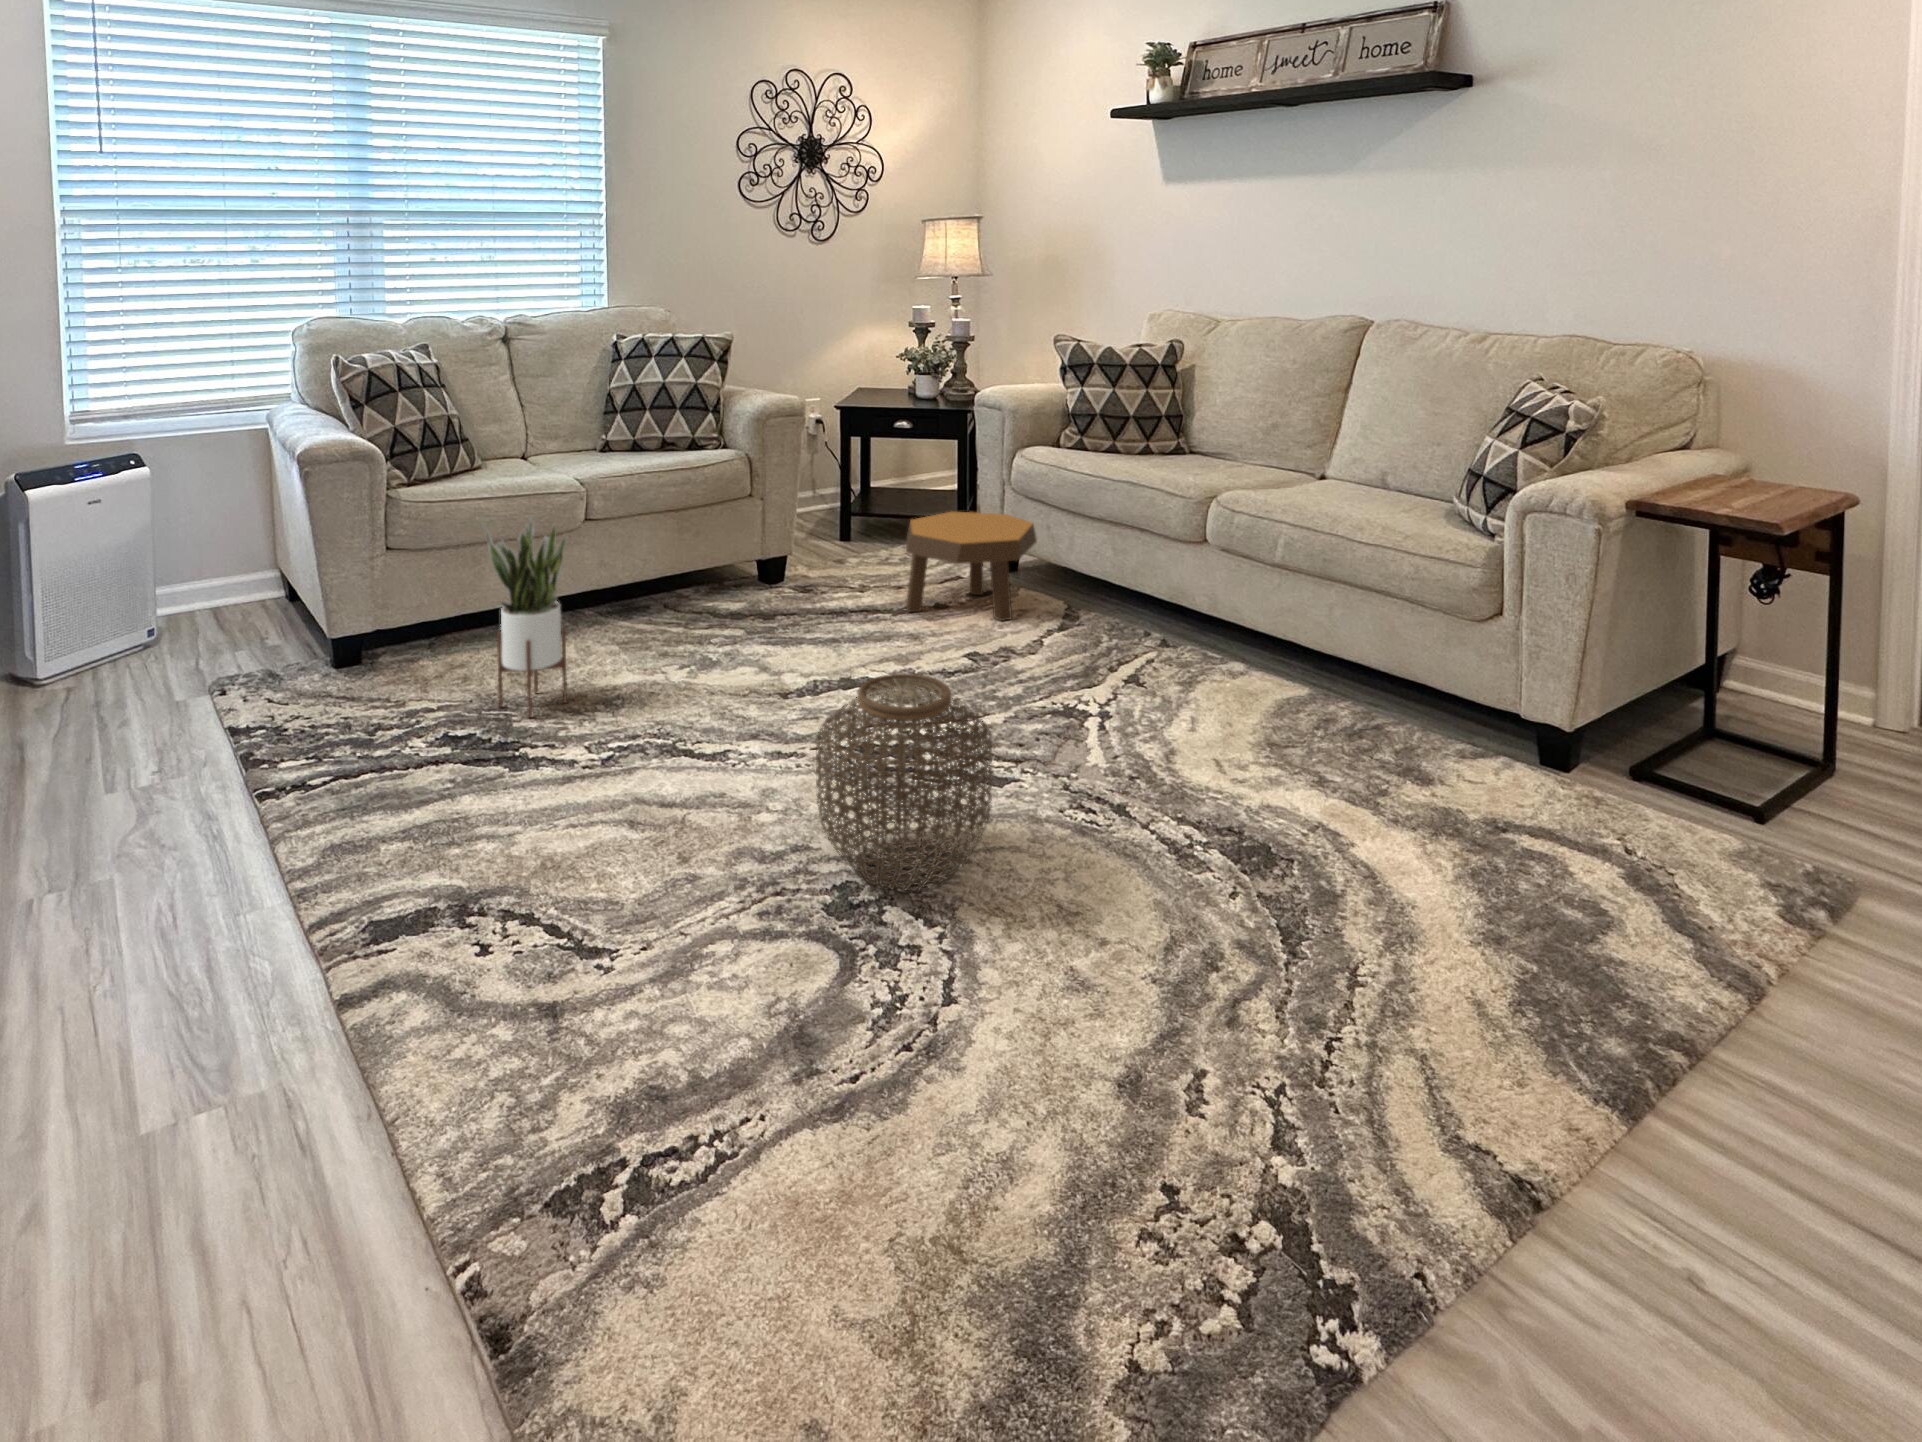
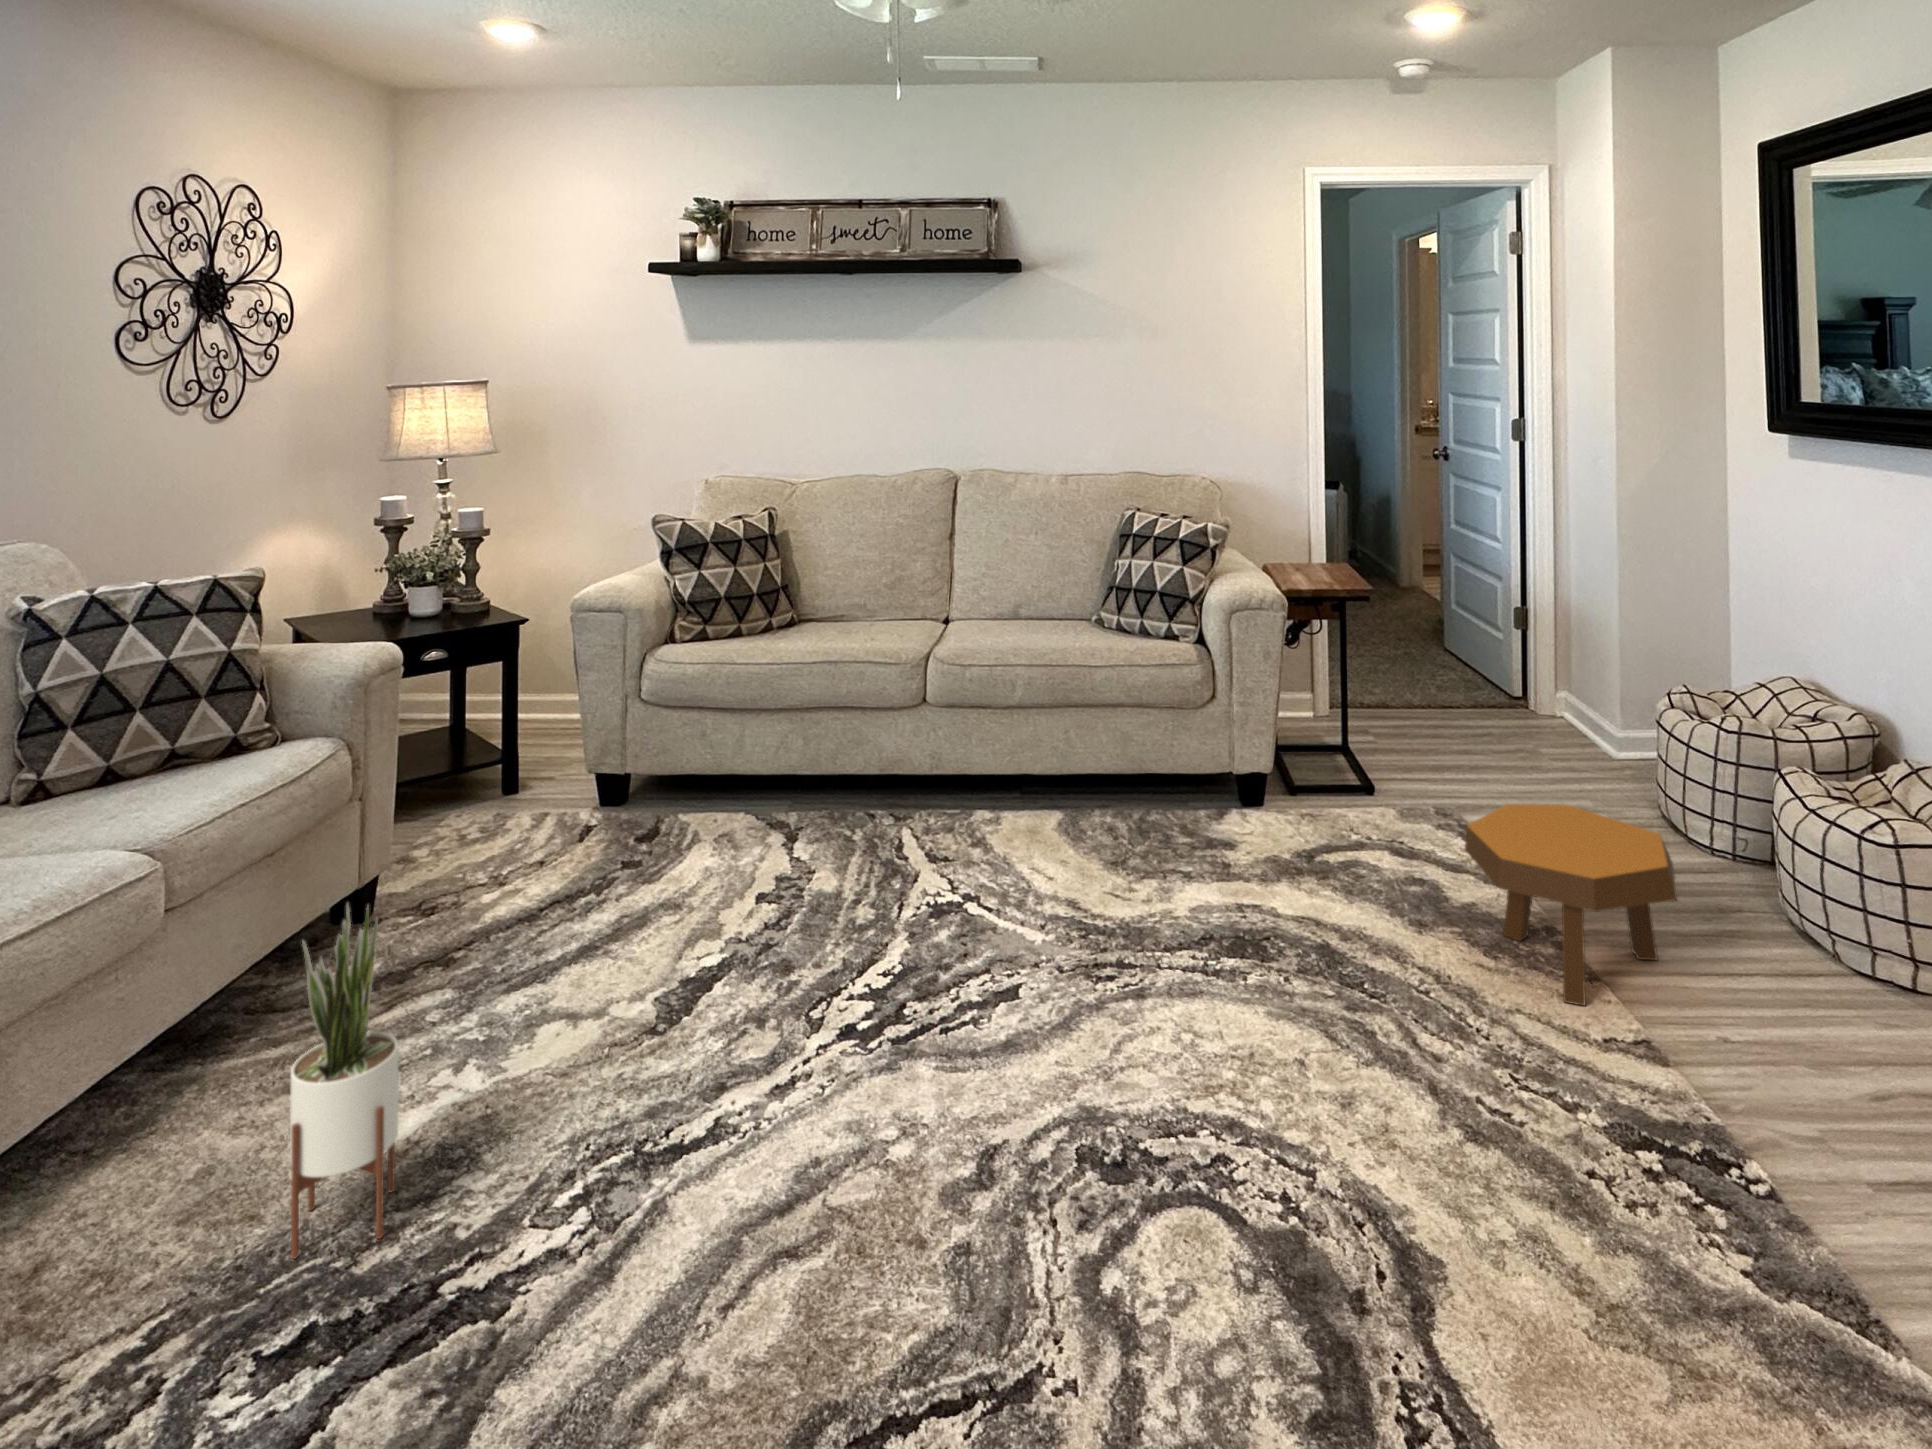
footstool: present [906,511,1037,621] -> present [1465,804,1677,1005]
woven basket: present [816,674,992,890] -> none [1006,880,1187,1119]

